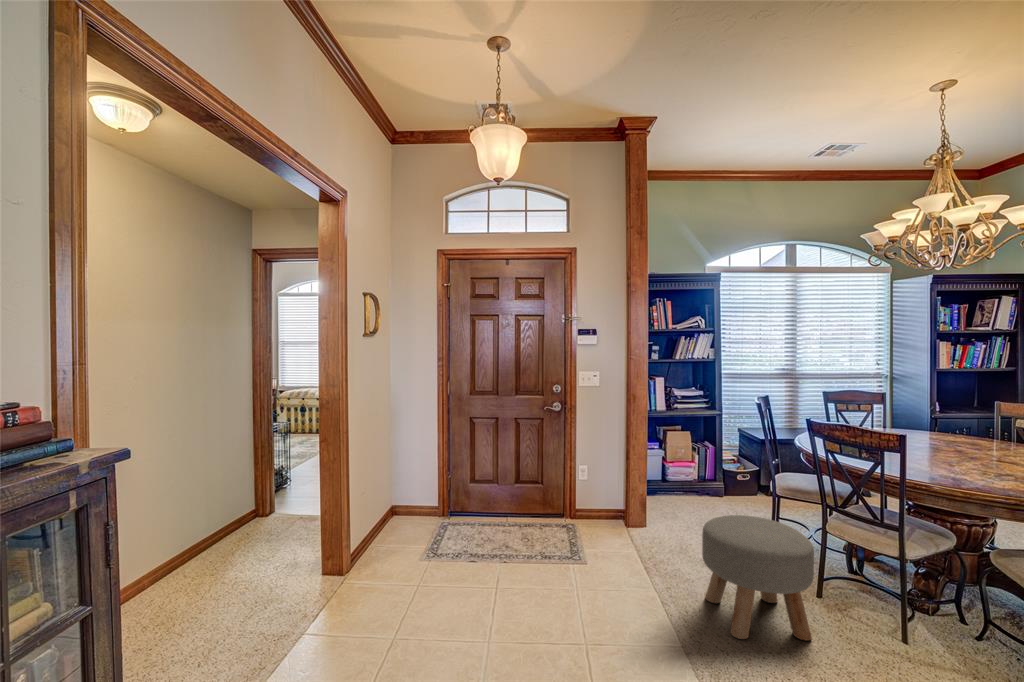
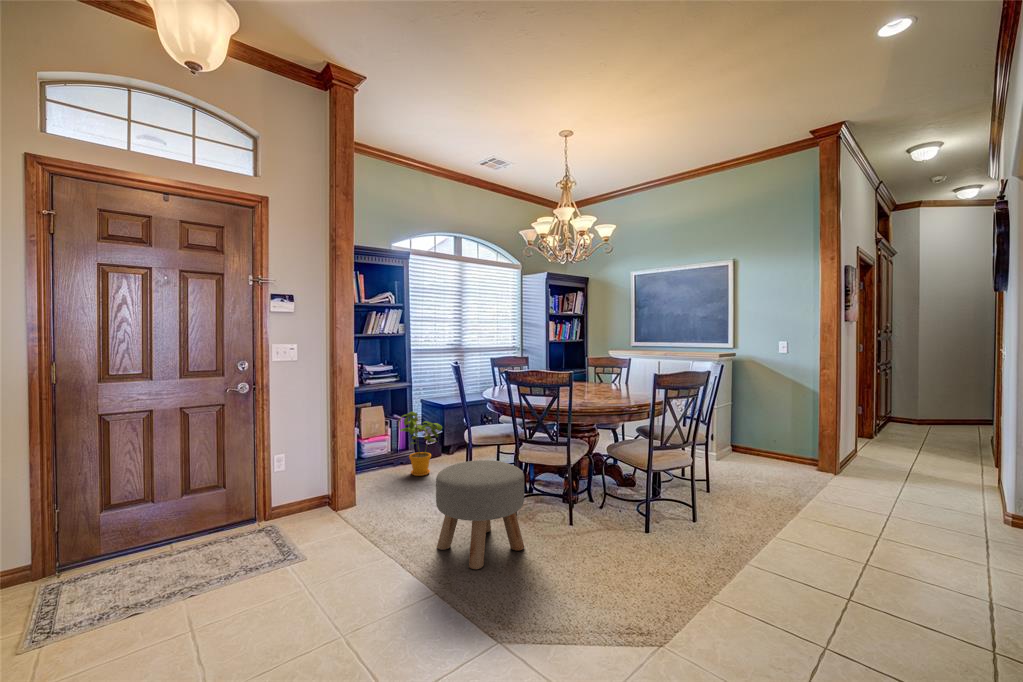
house plant: none [700,444,749,514] -> present [398,412,442,476]

